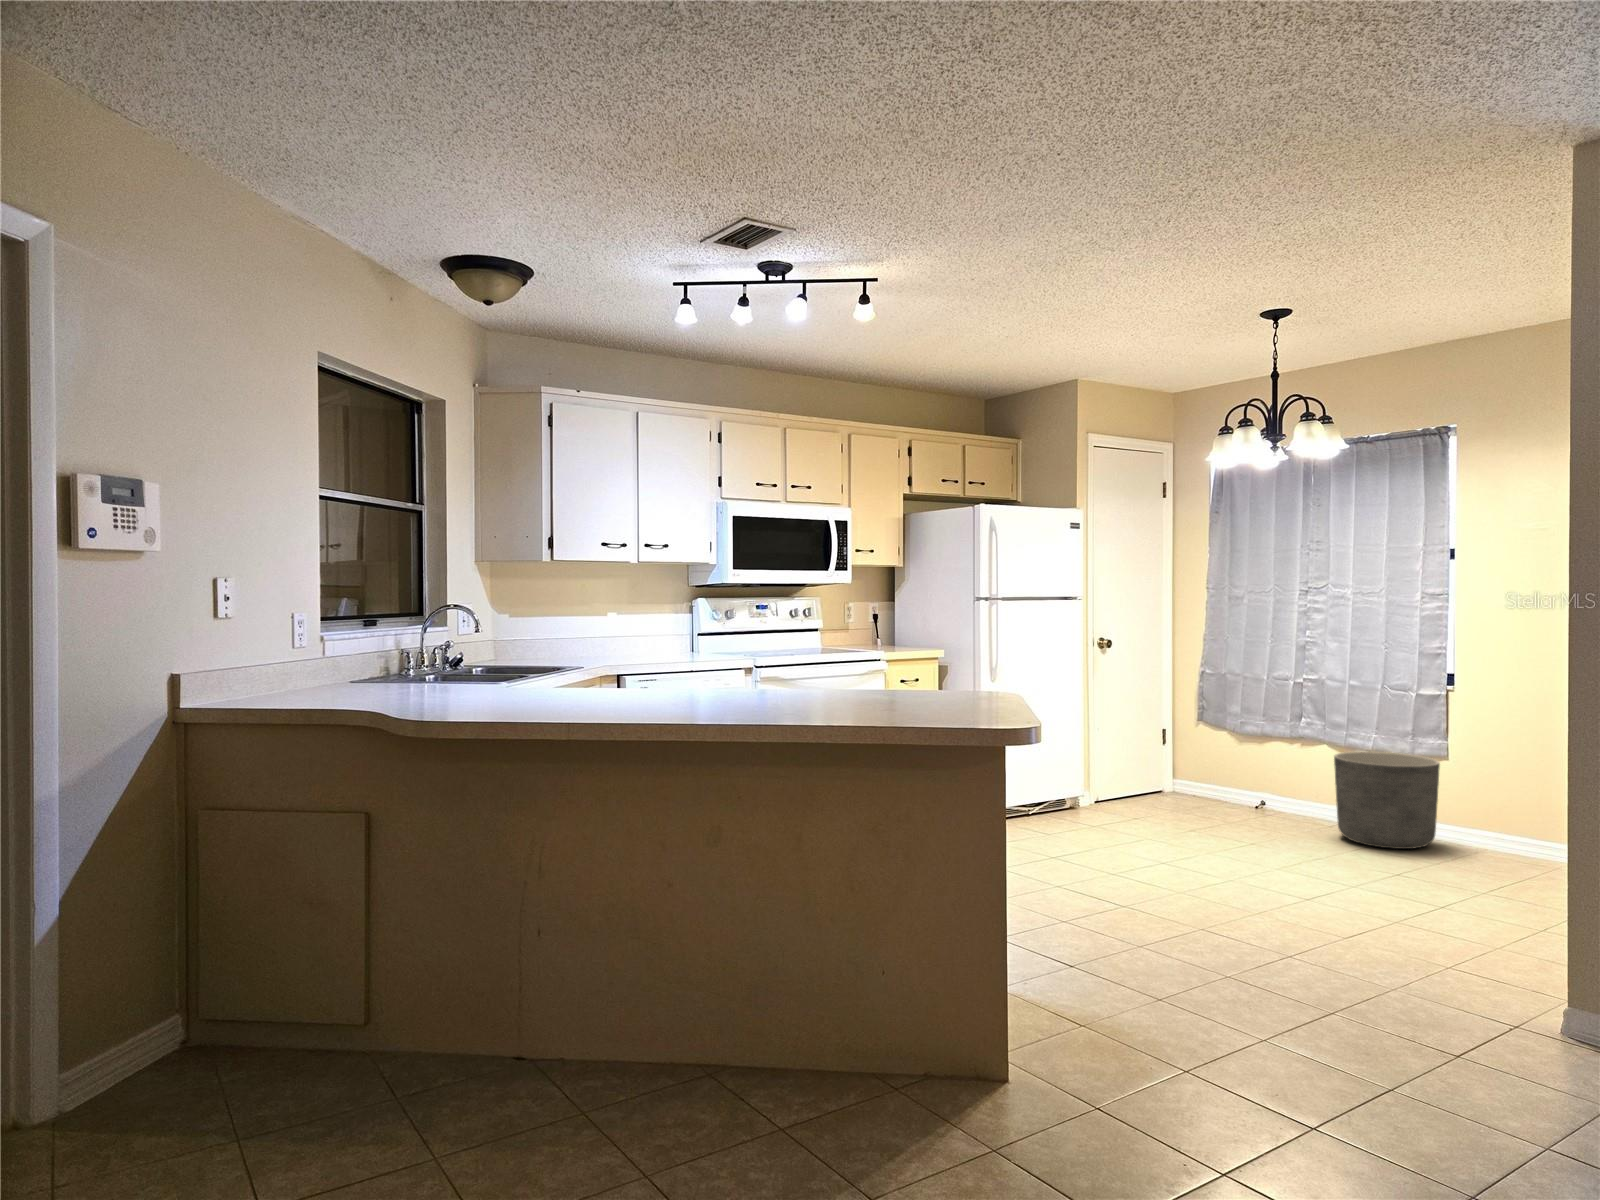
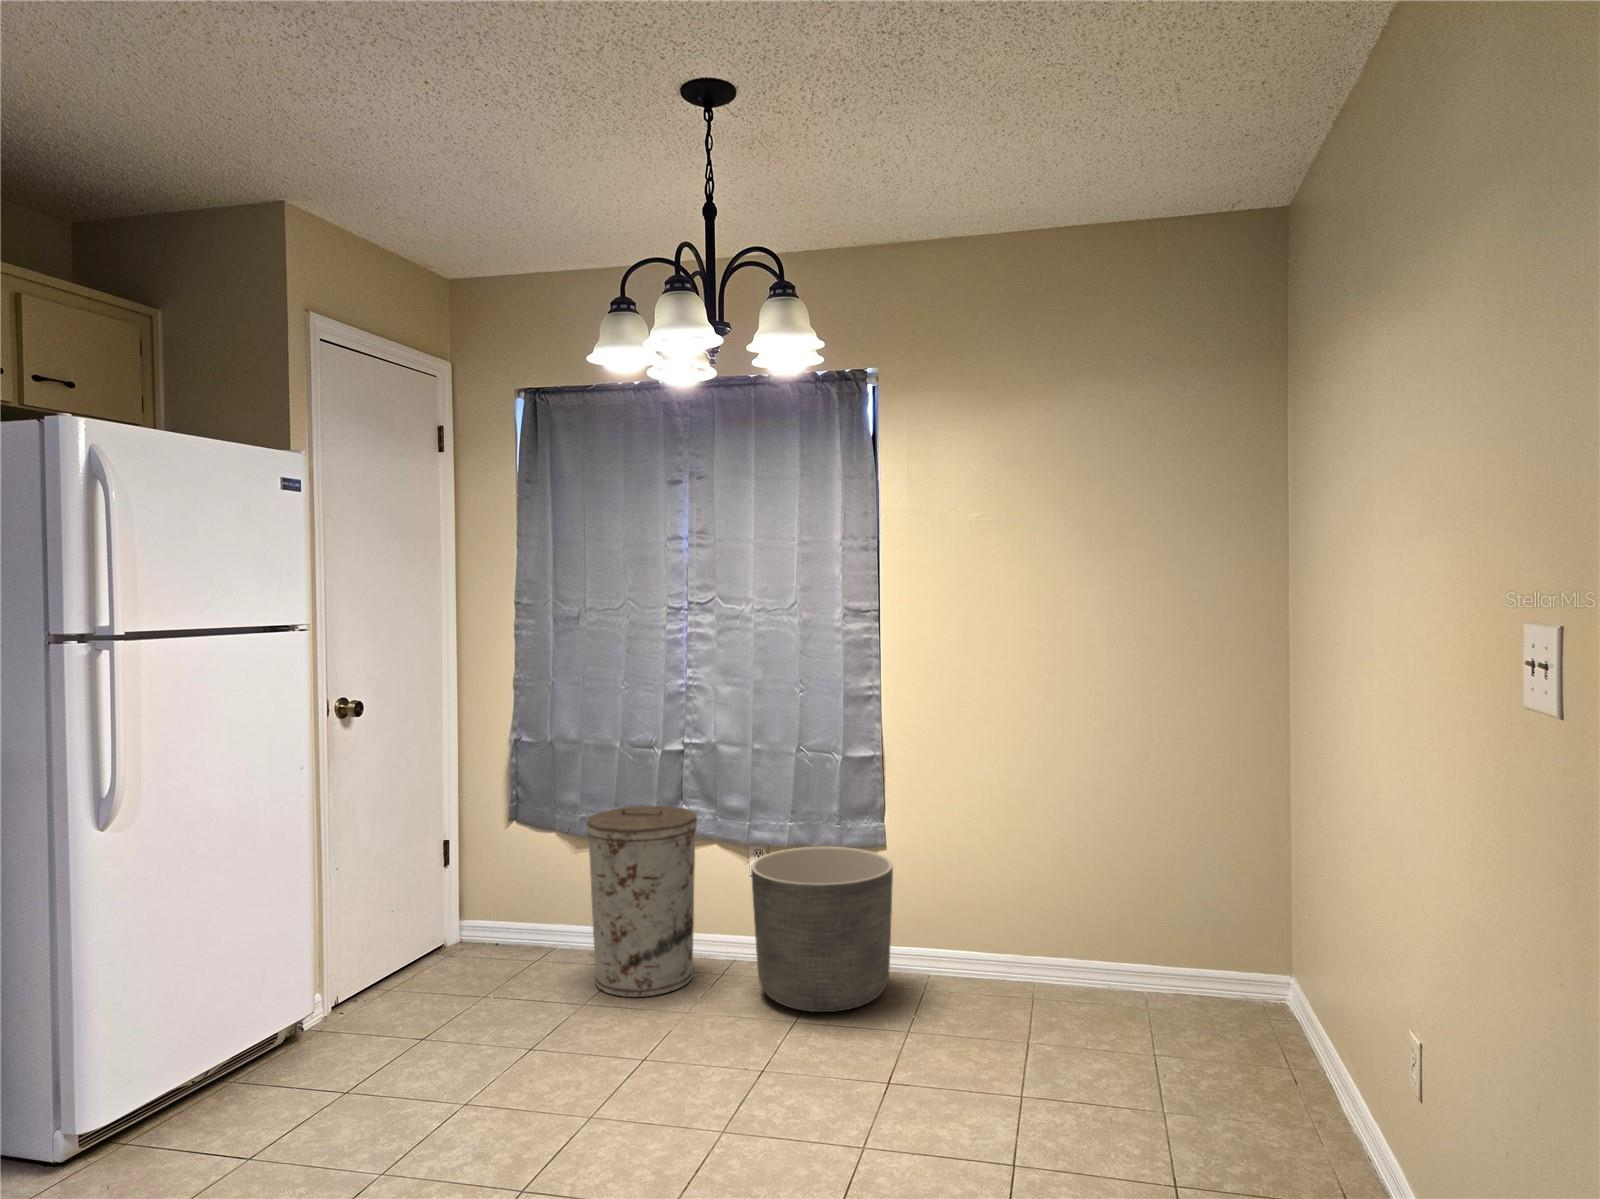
trash can: none [1235,714,1309,826] -> present [586,806,697,997]

